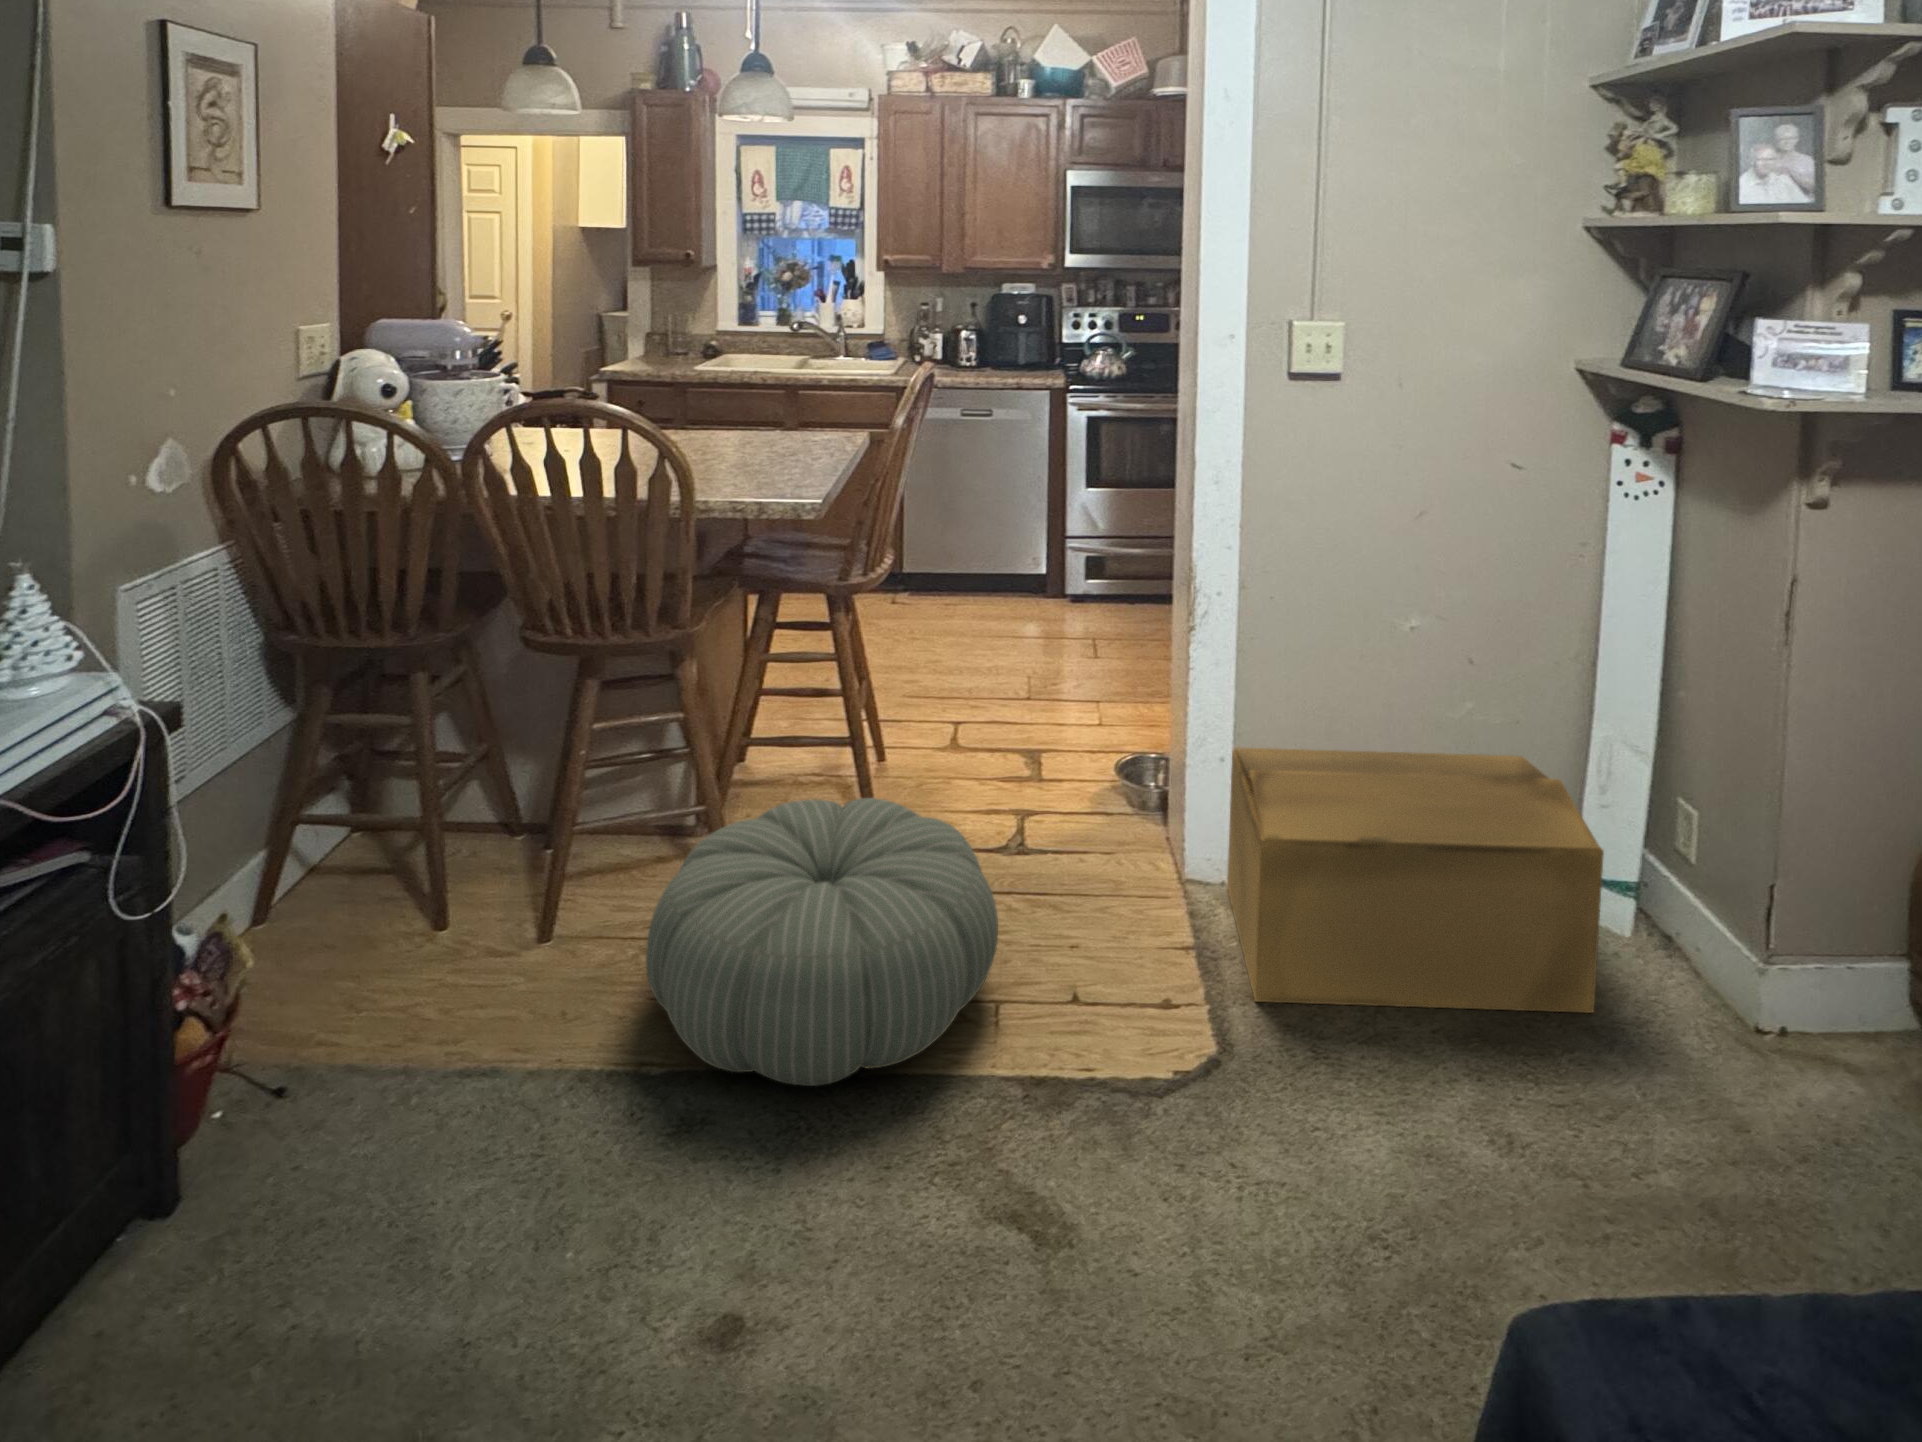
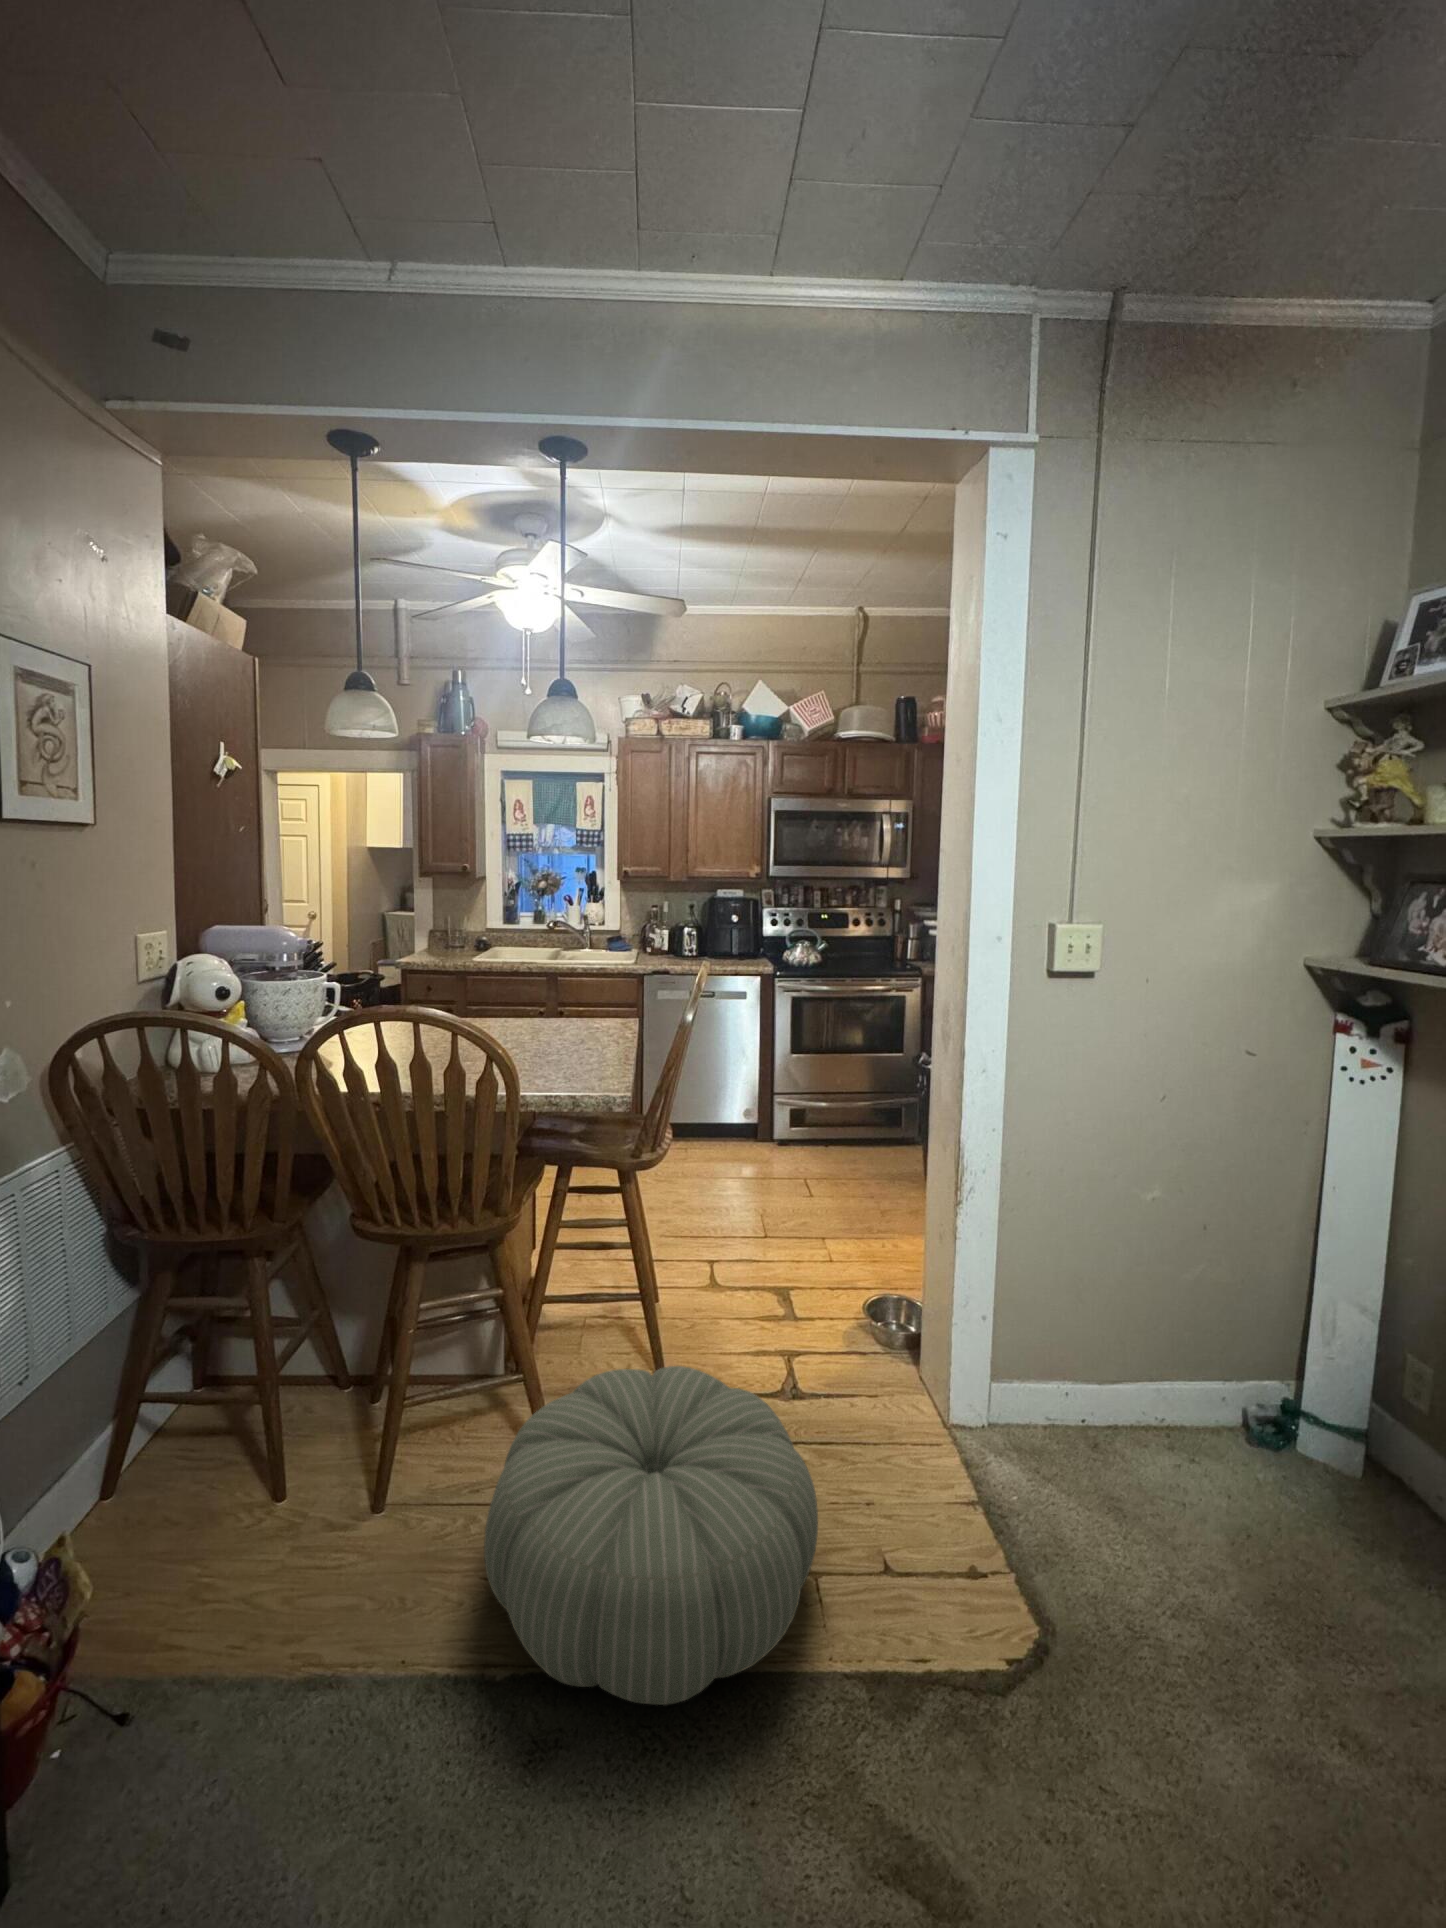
cardboard box: present [1227,747,1604,1013] -> none [988,1308,1390,1575]

